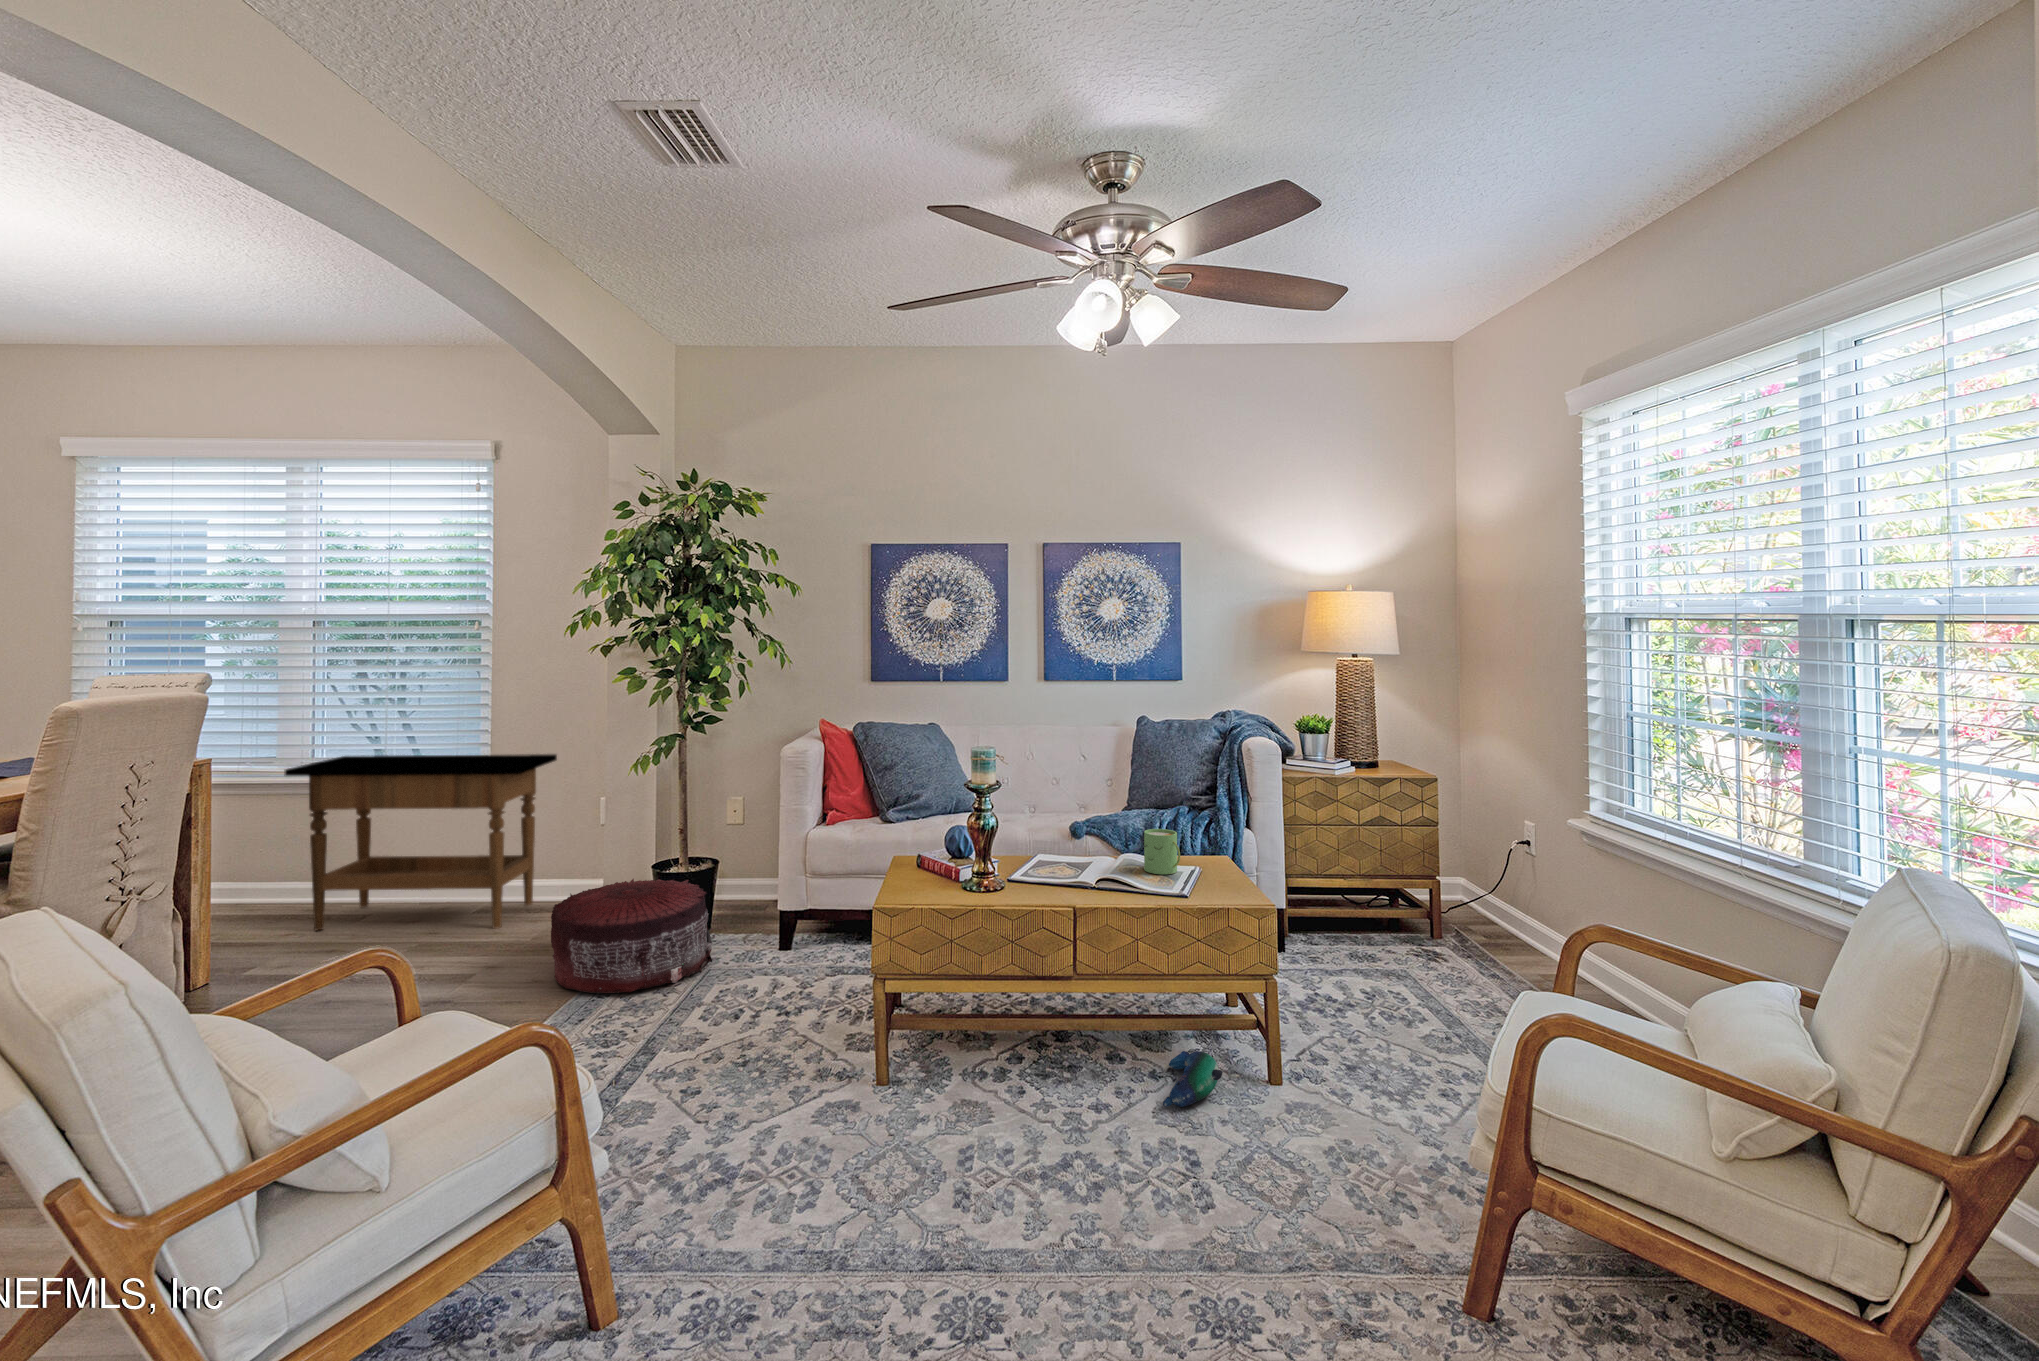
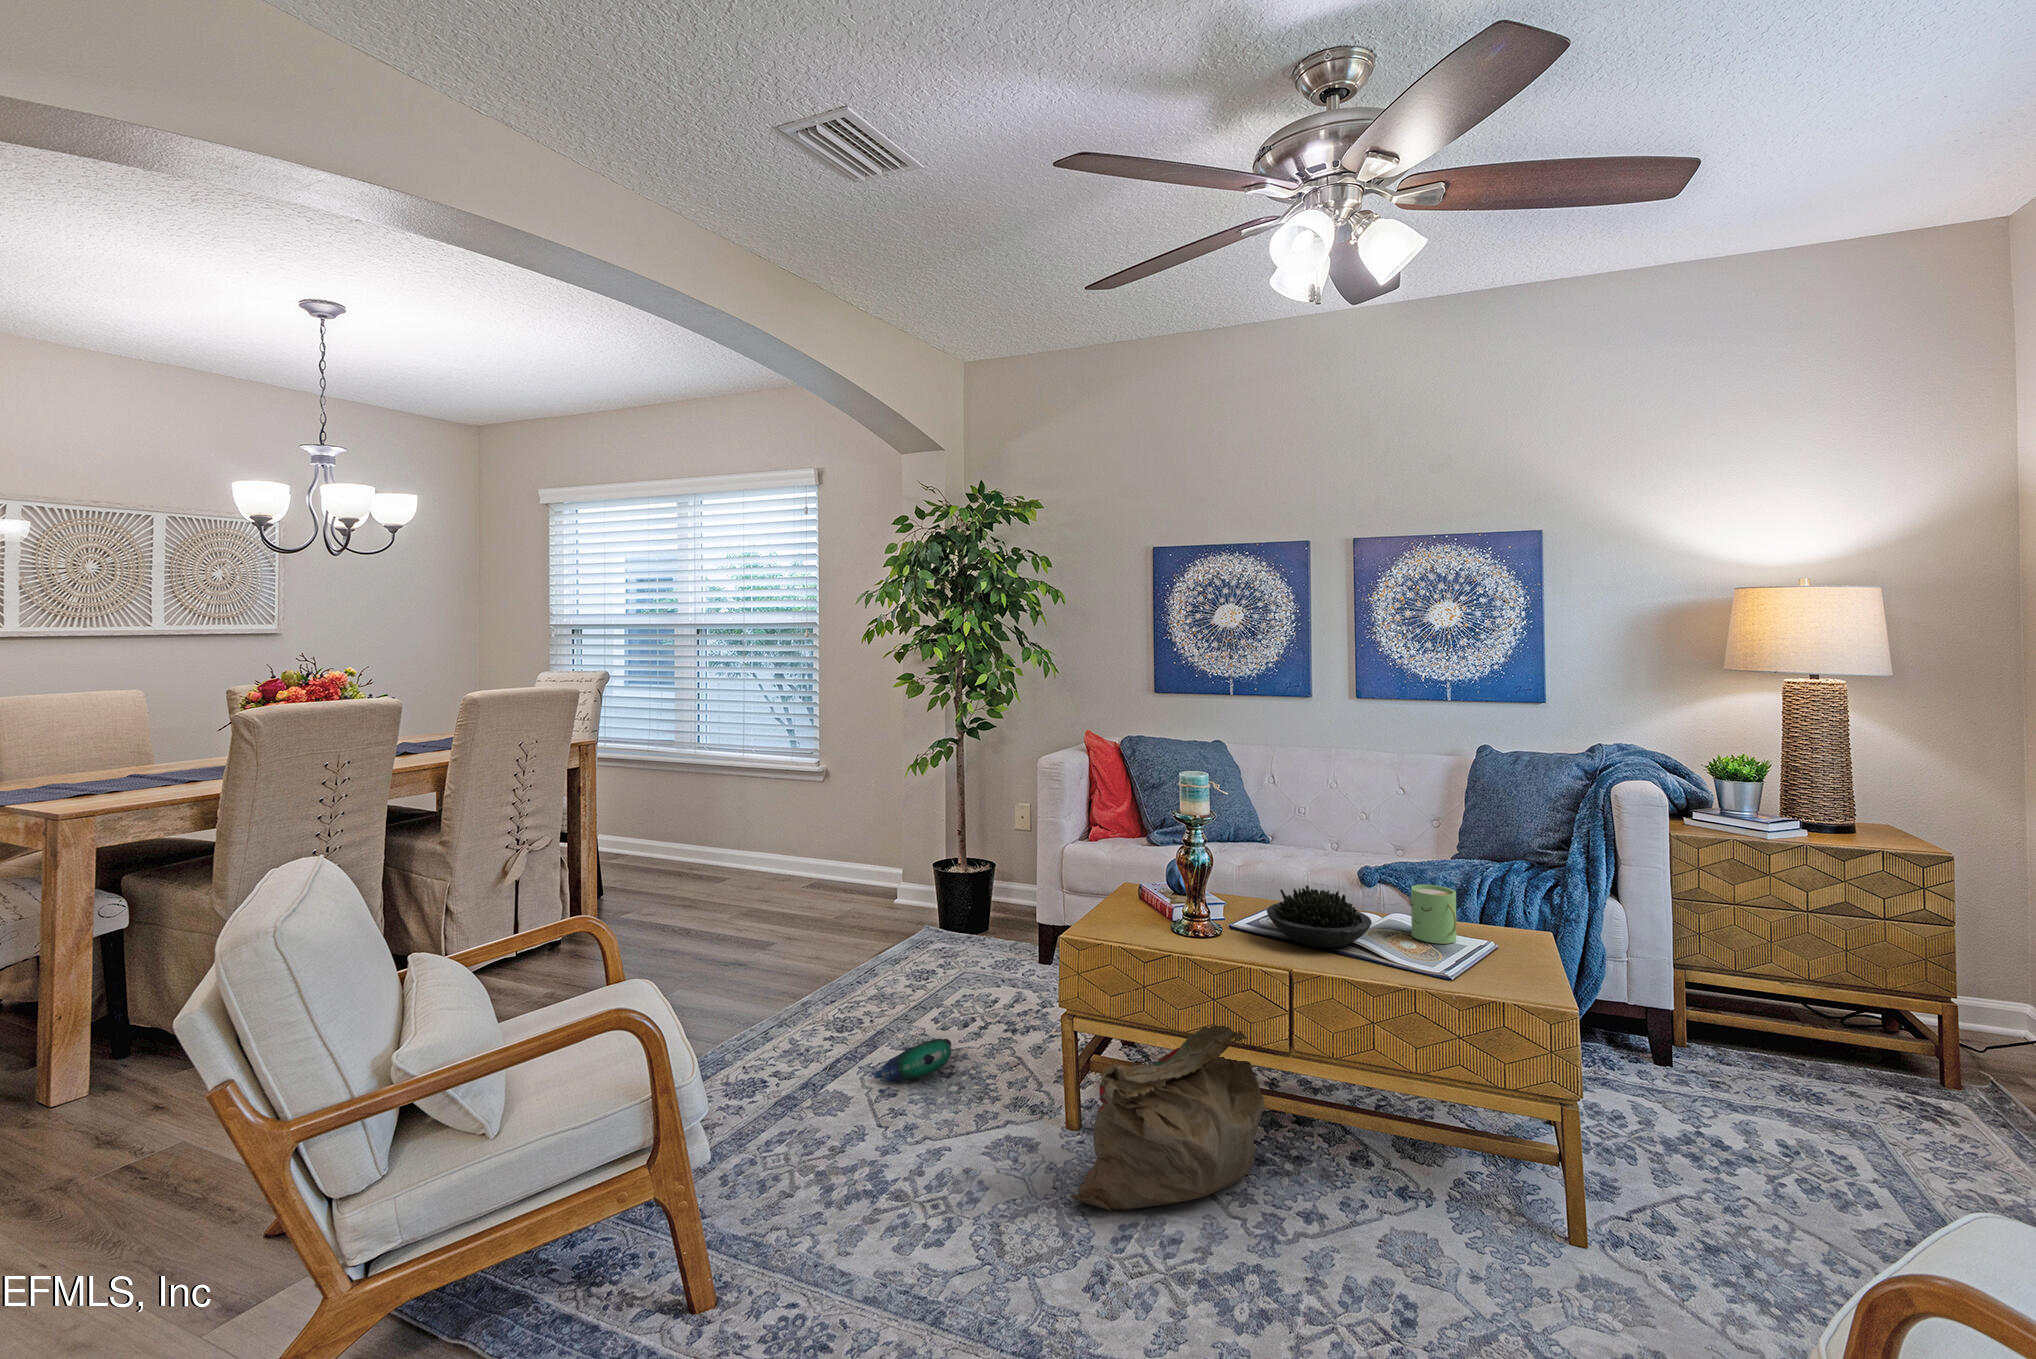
side table: present [284,754,557,930] -> none [651,743,863,907]
succulent plant: none [1041,838,1123,888] -> present [1267,885,1372,948]
pouf: present [551,879,712,993] -> none [821,875,967,985]
bag: none [909,961,1058,1140] -> present [1070,1025,1264,1211]
plush toy: present [1163,1051,1223,1107] -> present [874,1038,951,1082]

